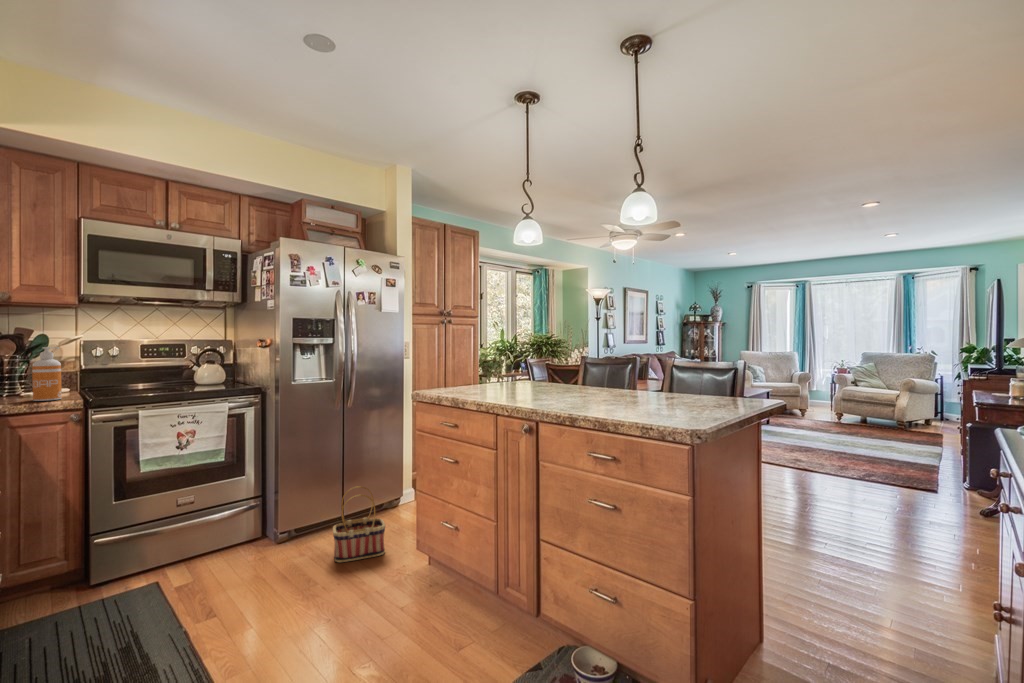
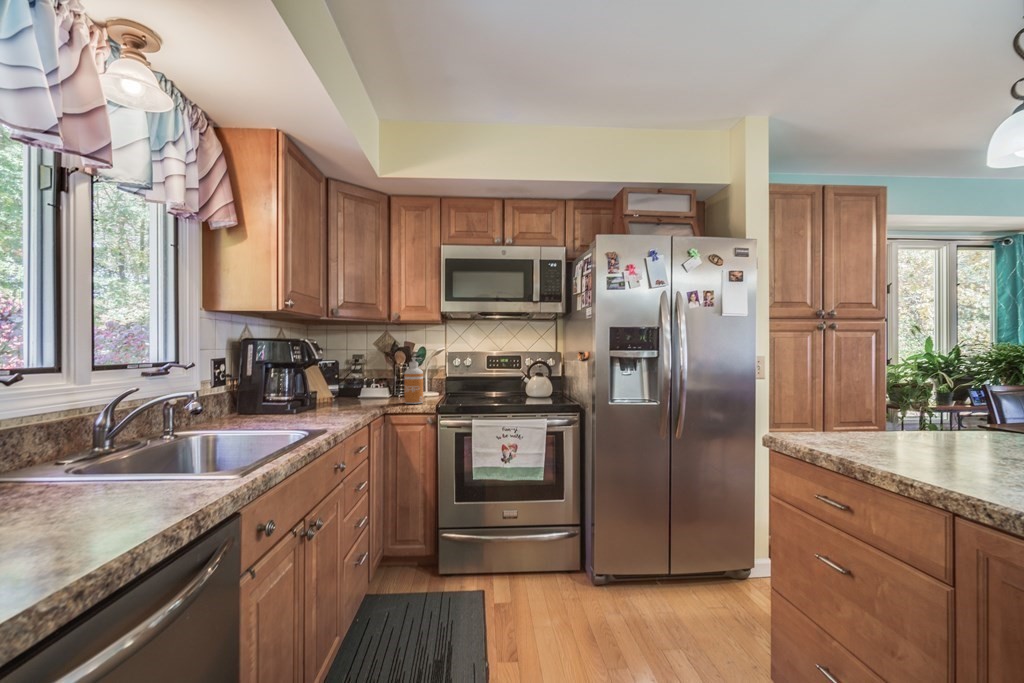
basket: present [333,486,385,562] -> none [649,548,721,658]

